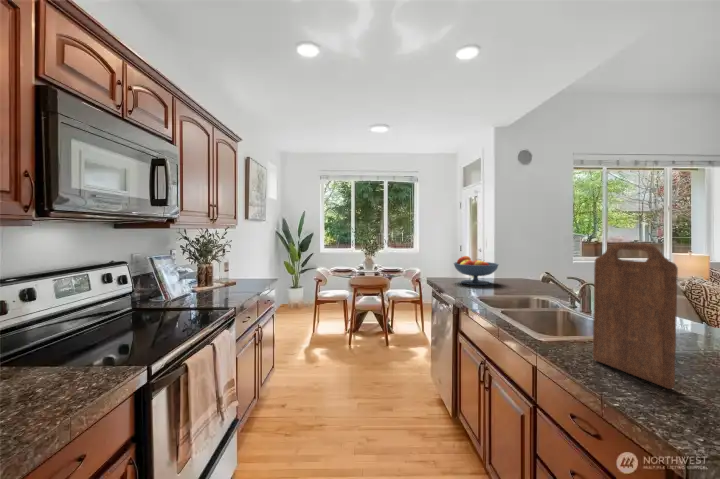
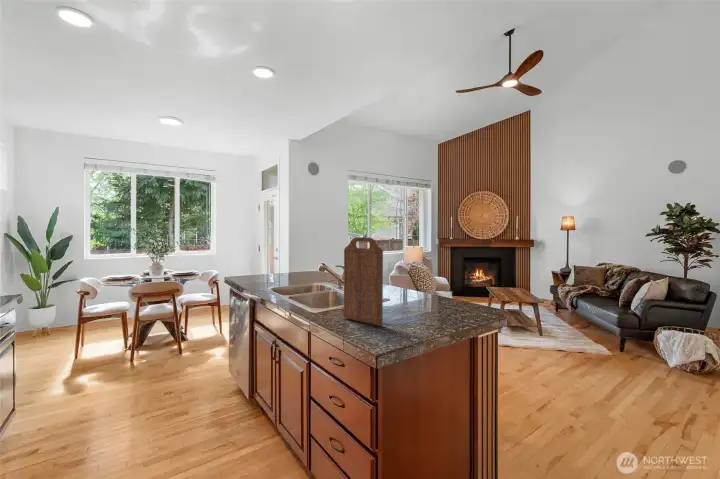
fruit bowl: present [454,256,498,285] -> none [250,254,290,280]

